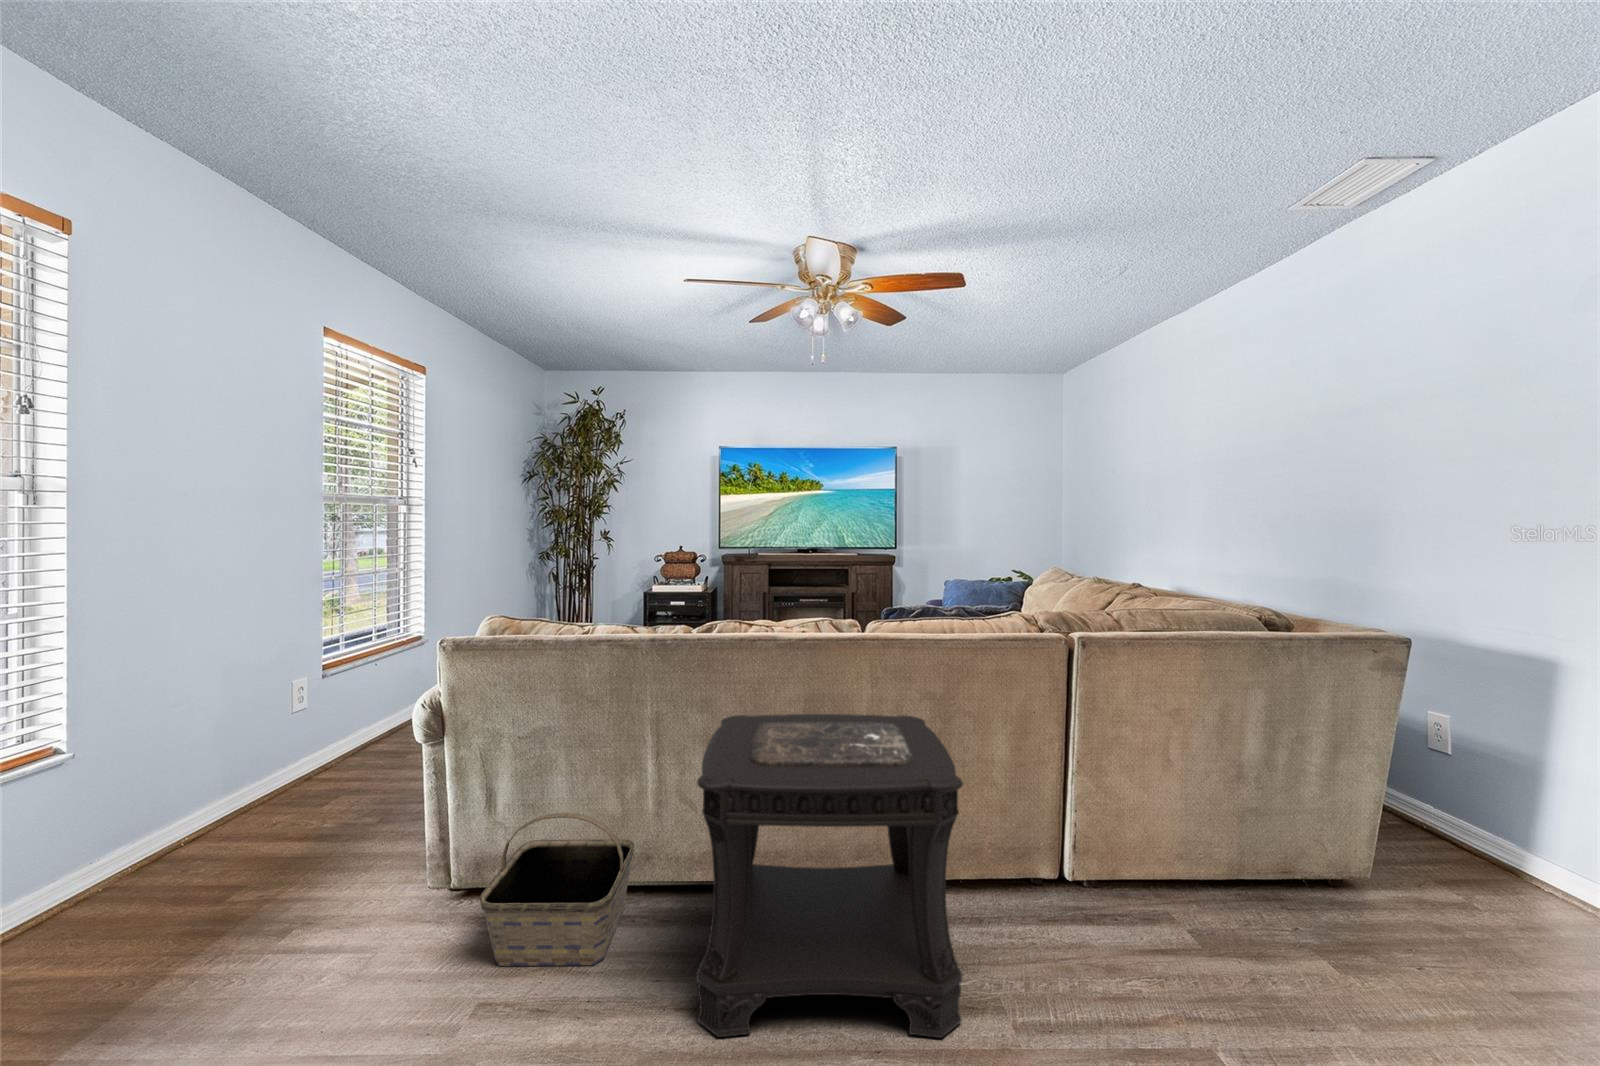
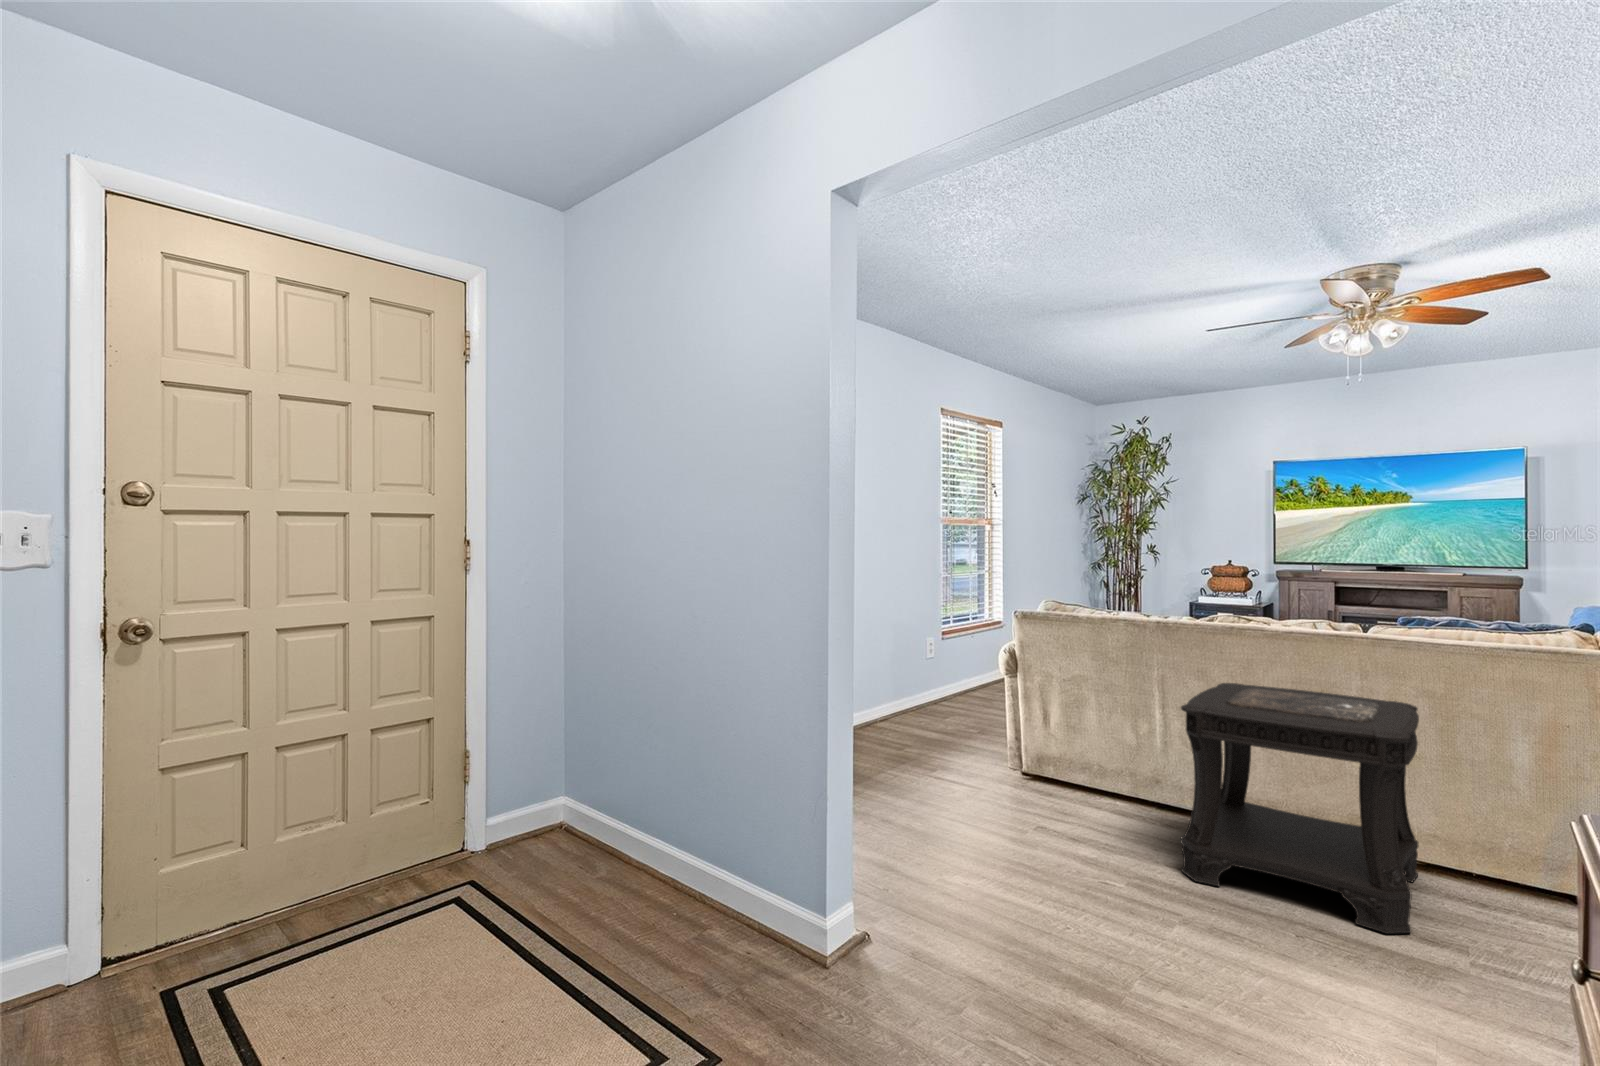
basket: present [480,813,634,966] -> none [1040,729,1148,830]

